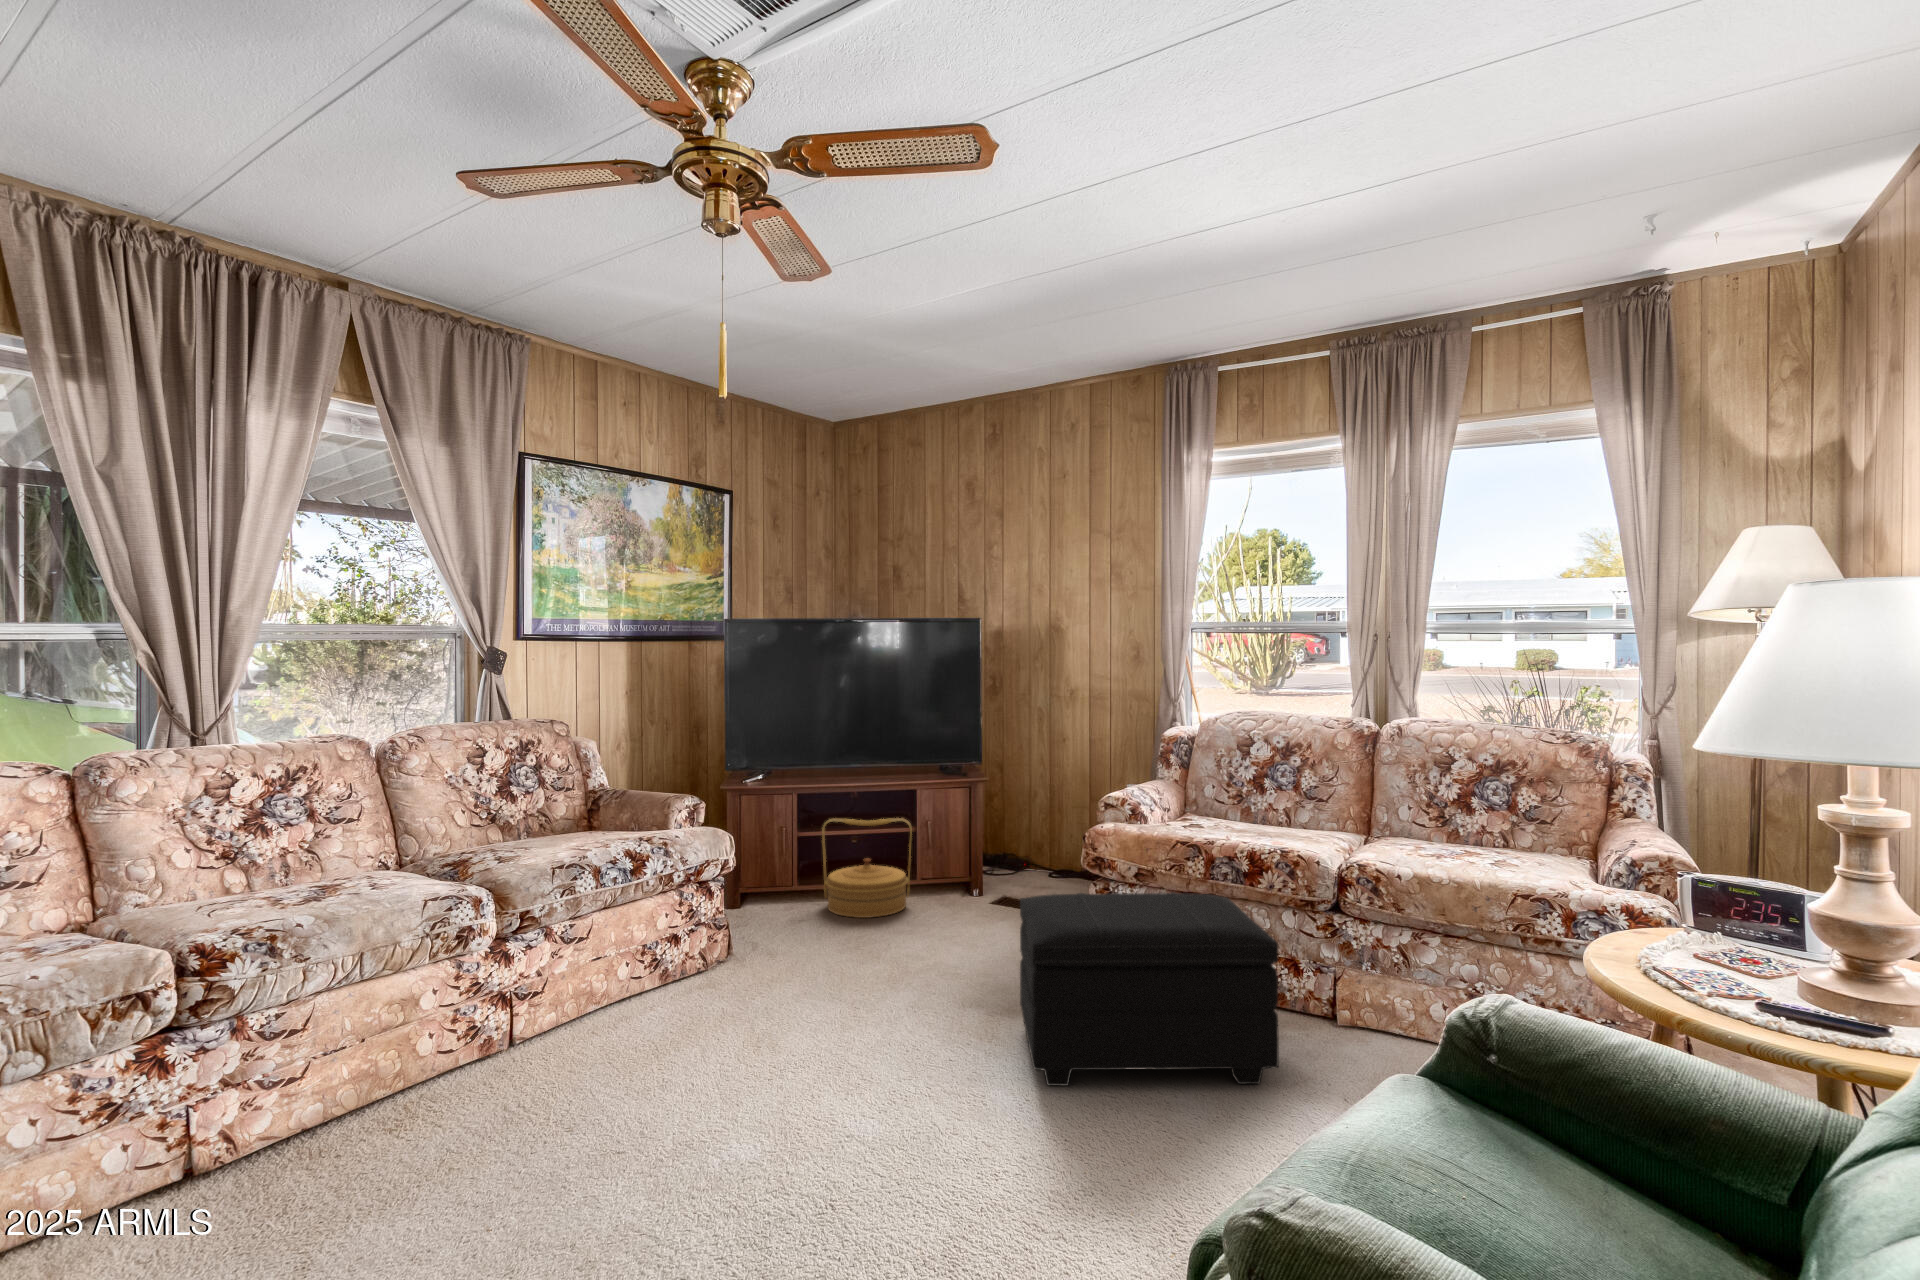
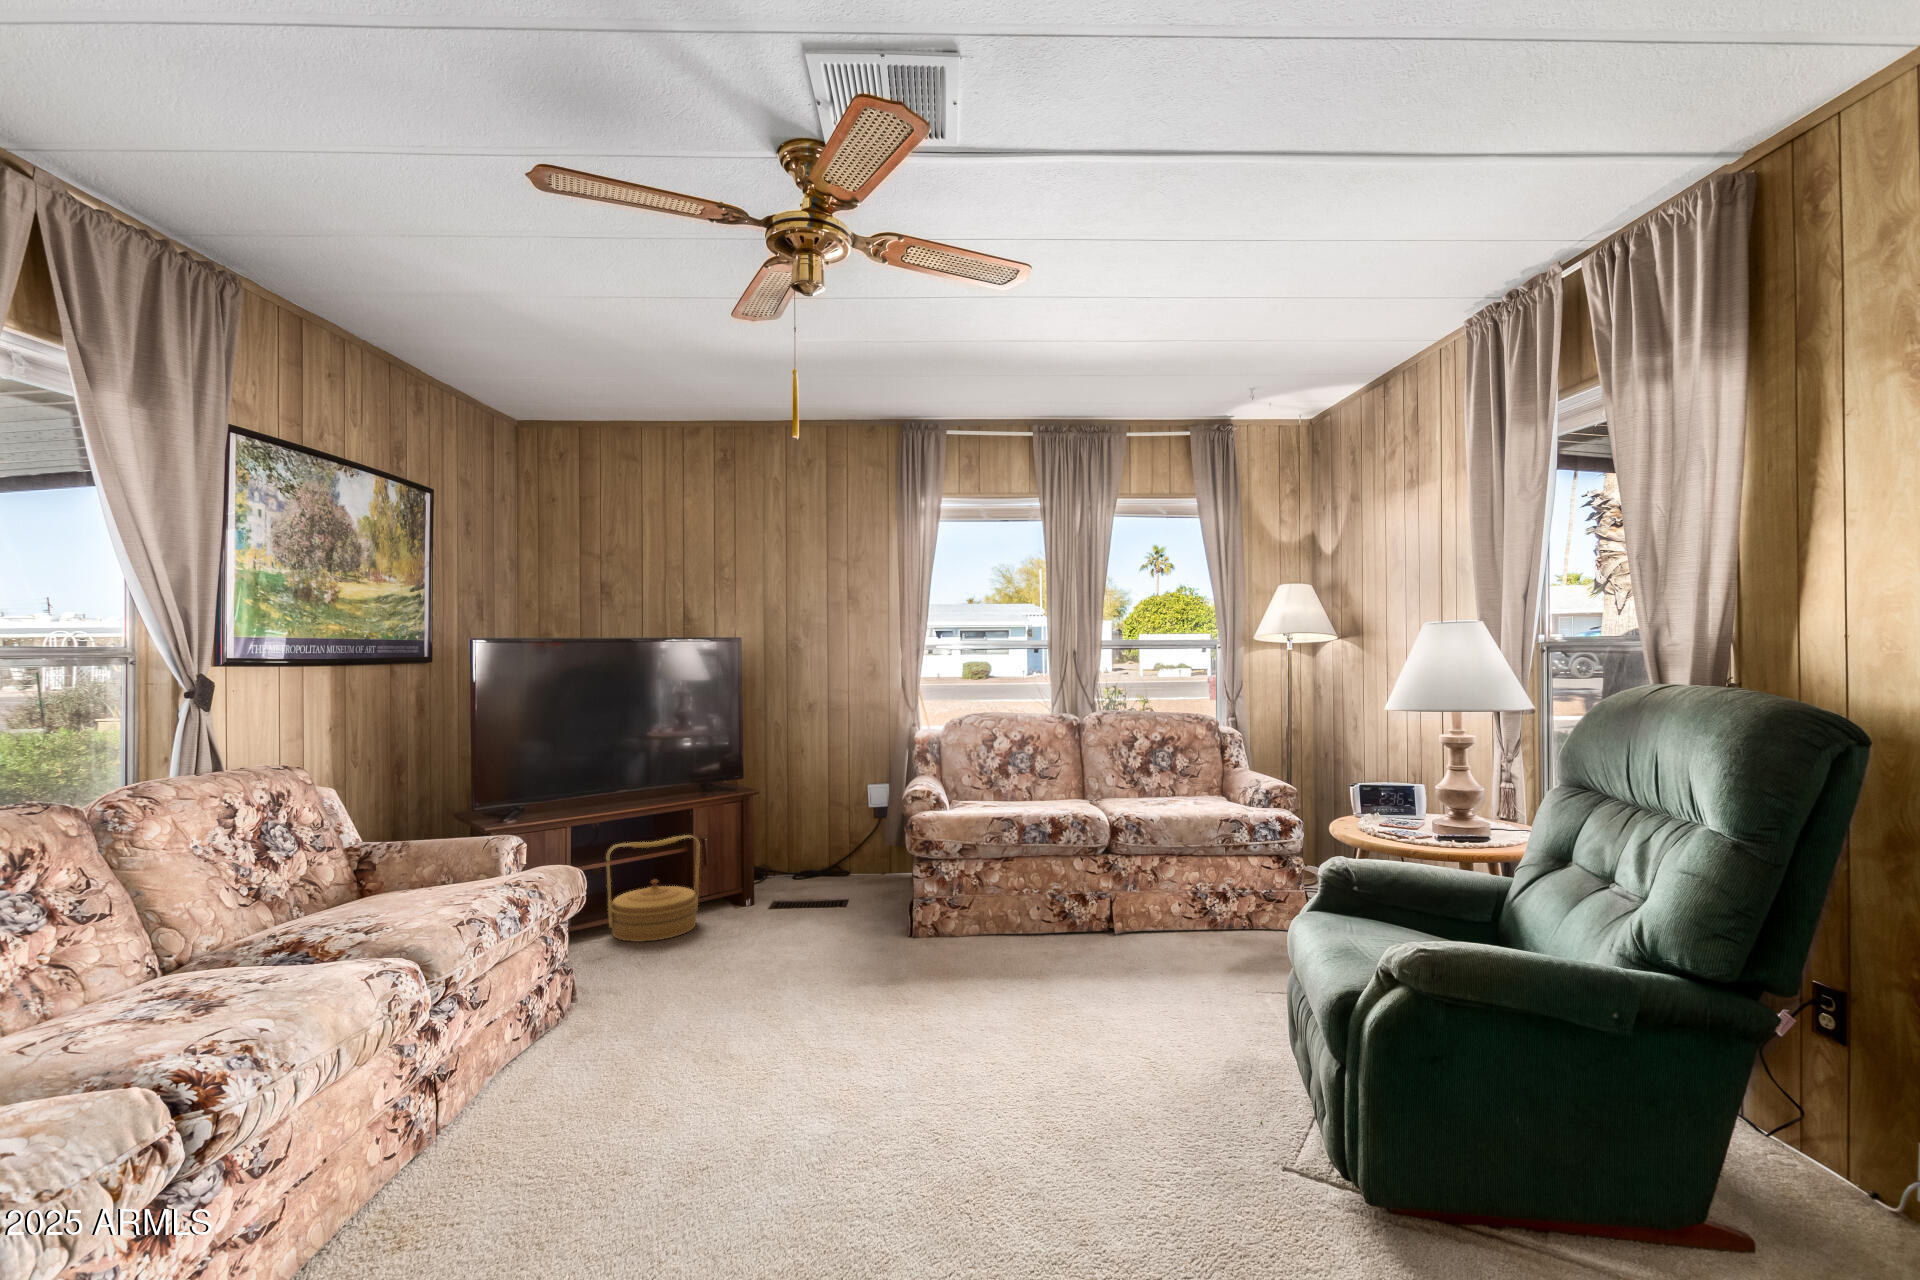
footstool: present [1020,892,1279,1086] -> none [922,852,1140,1022]

